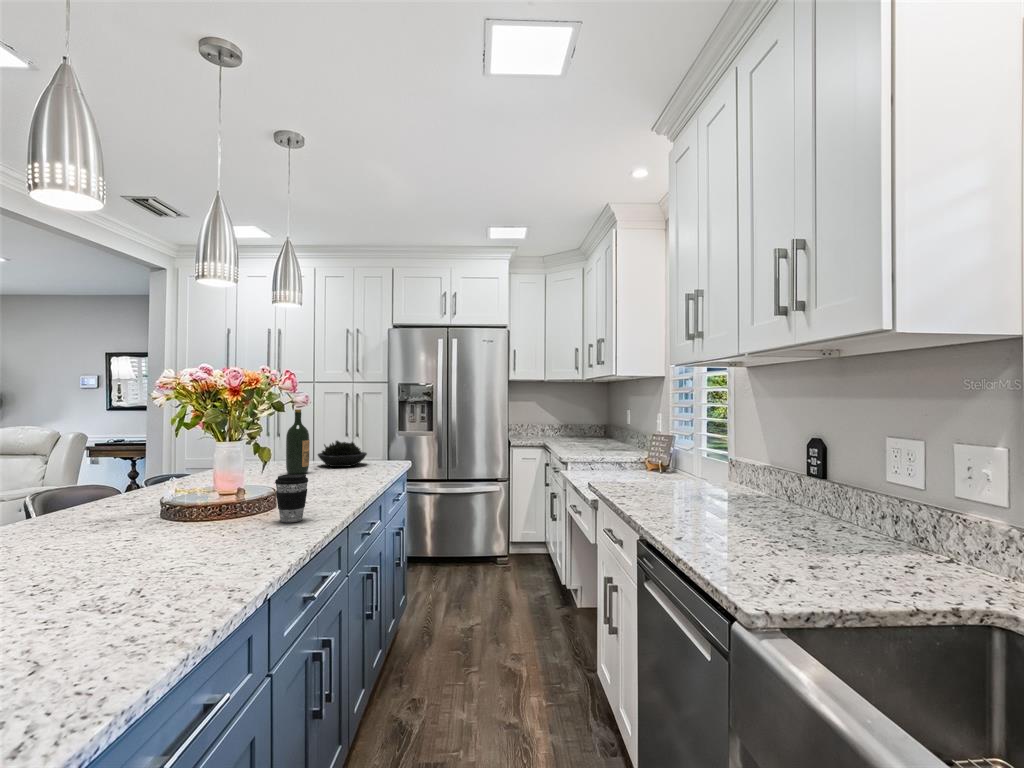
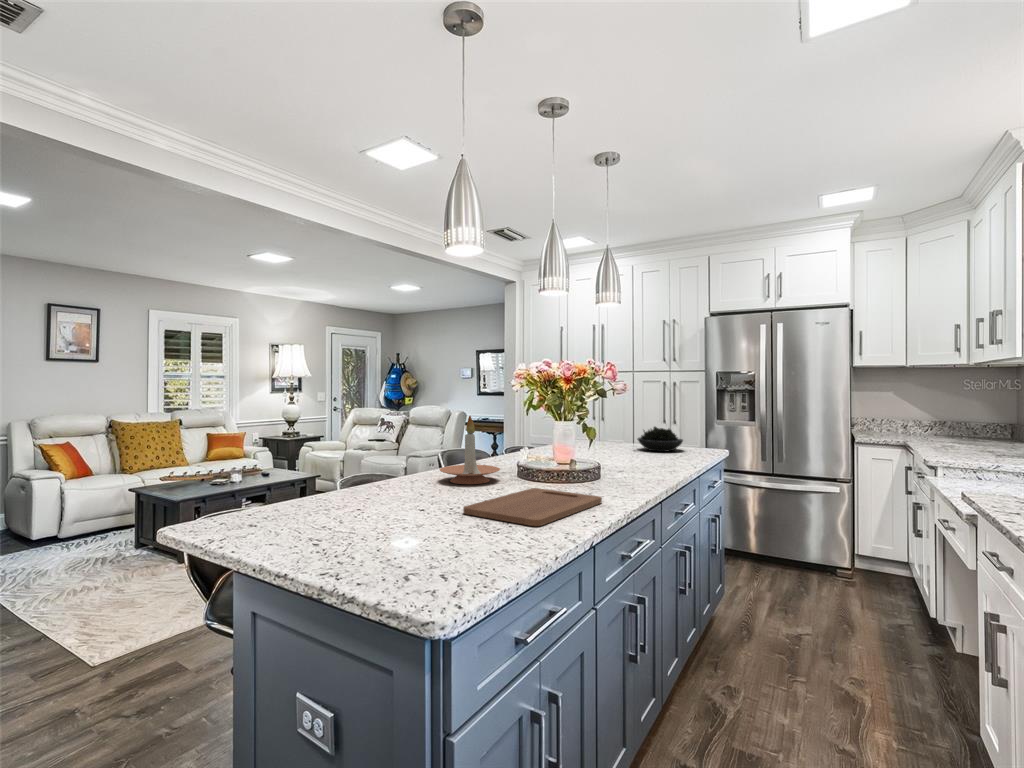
wine bottle: present [286,409,310,474] -> none [610,397,630,455]
candle holder: none [27,438,133,535] -> present [440,416,500,484]
coffee cup: present [275,474,308,522] -> none [599,452,626,492]
cutting board: none [62,529,279,587] -> present [463,488,602,526]

